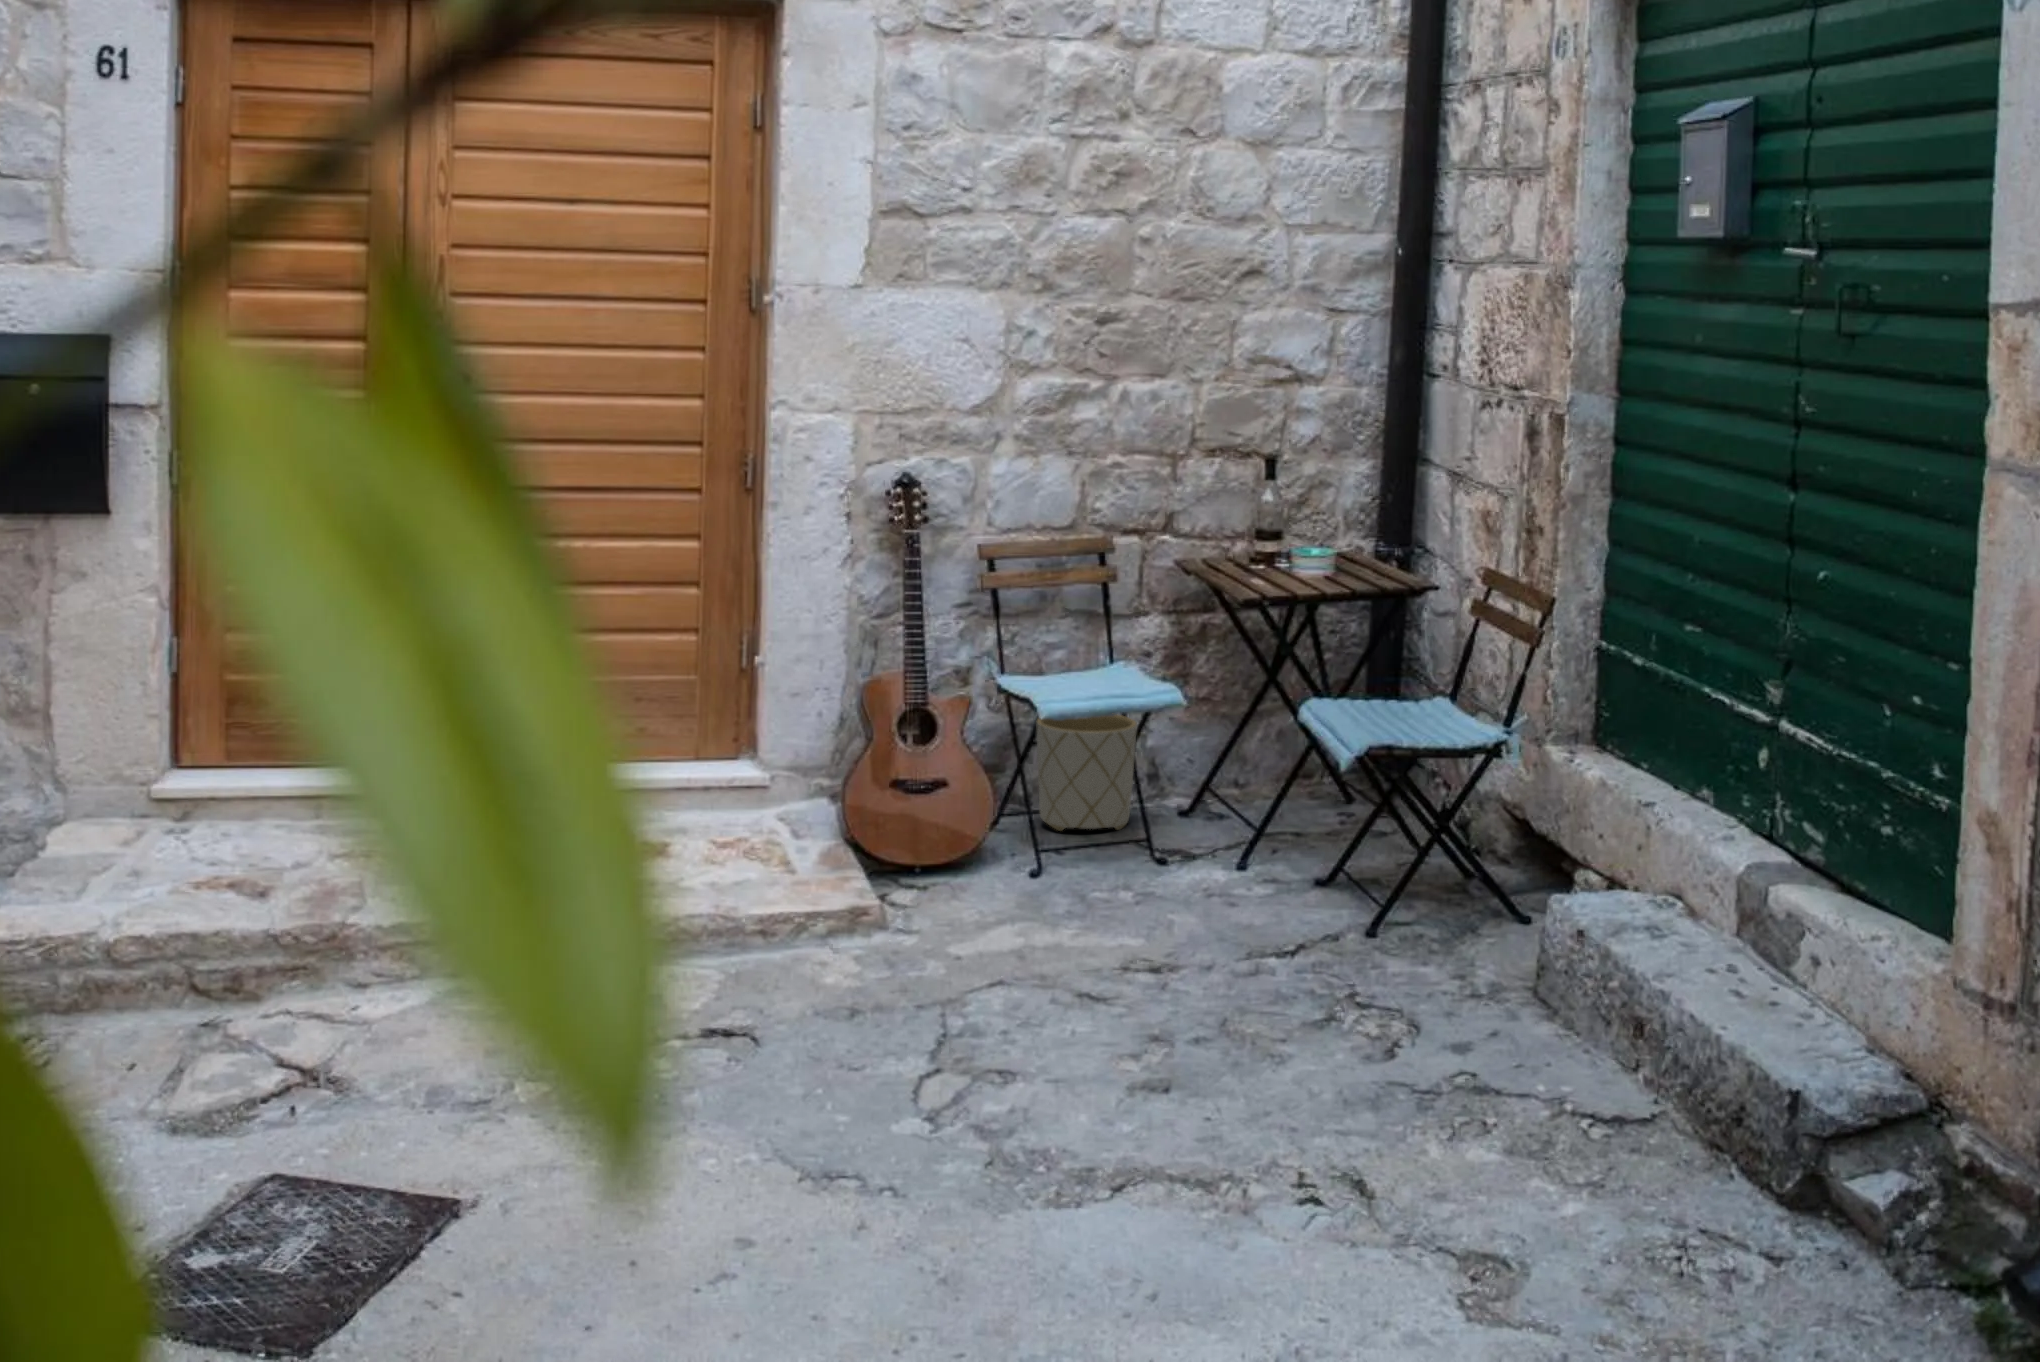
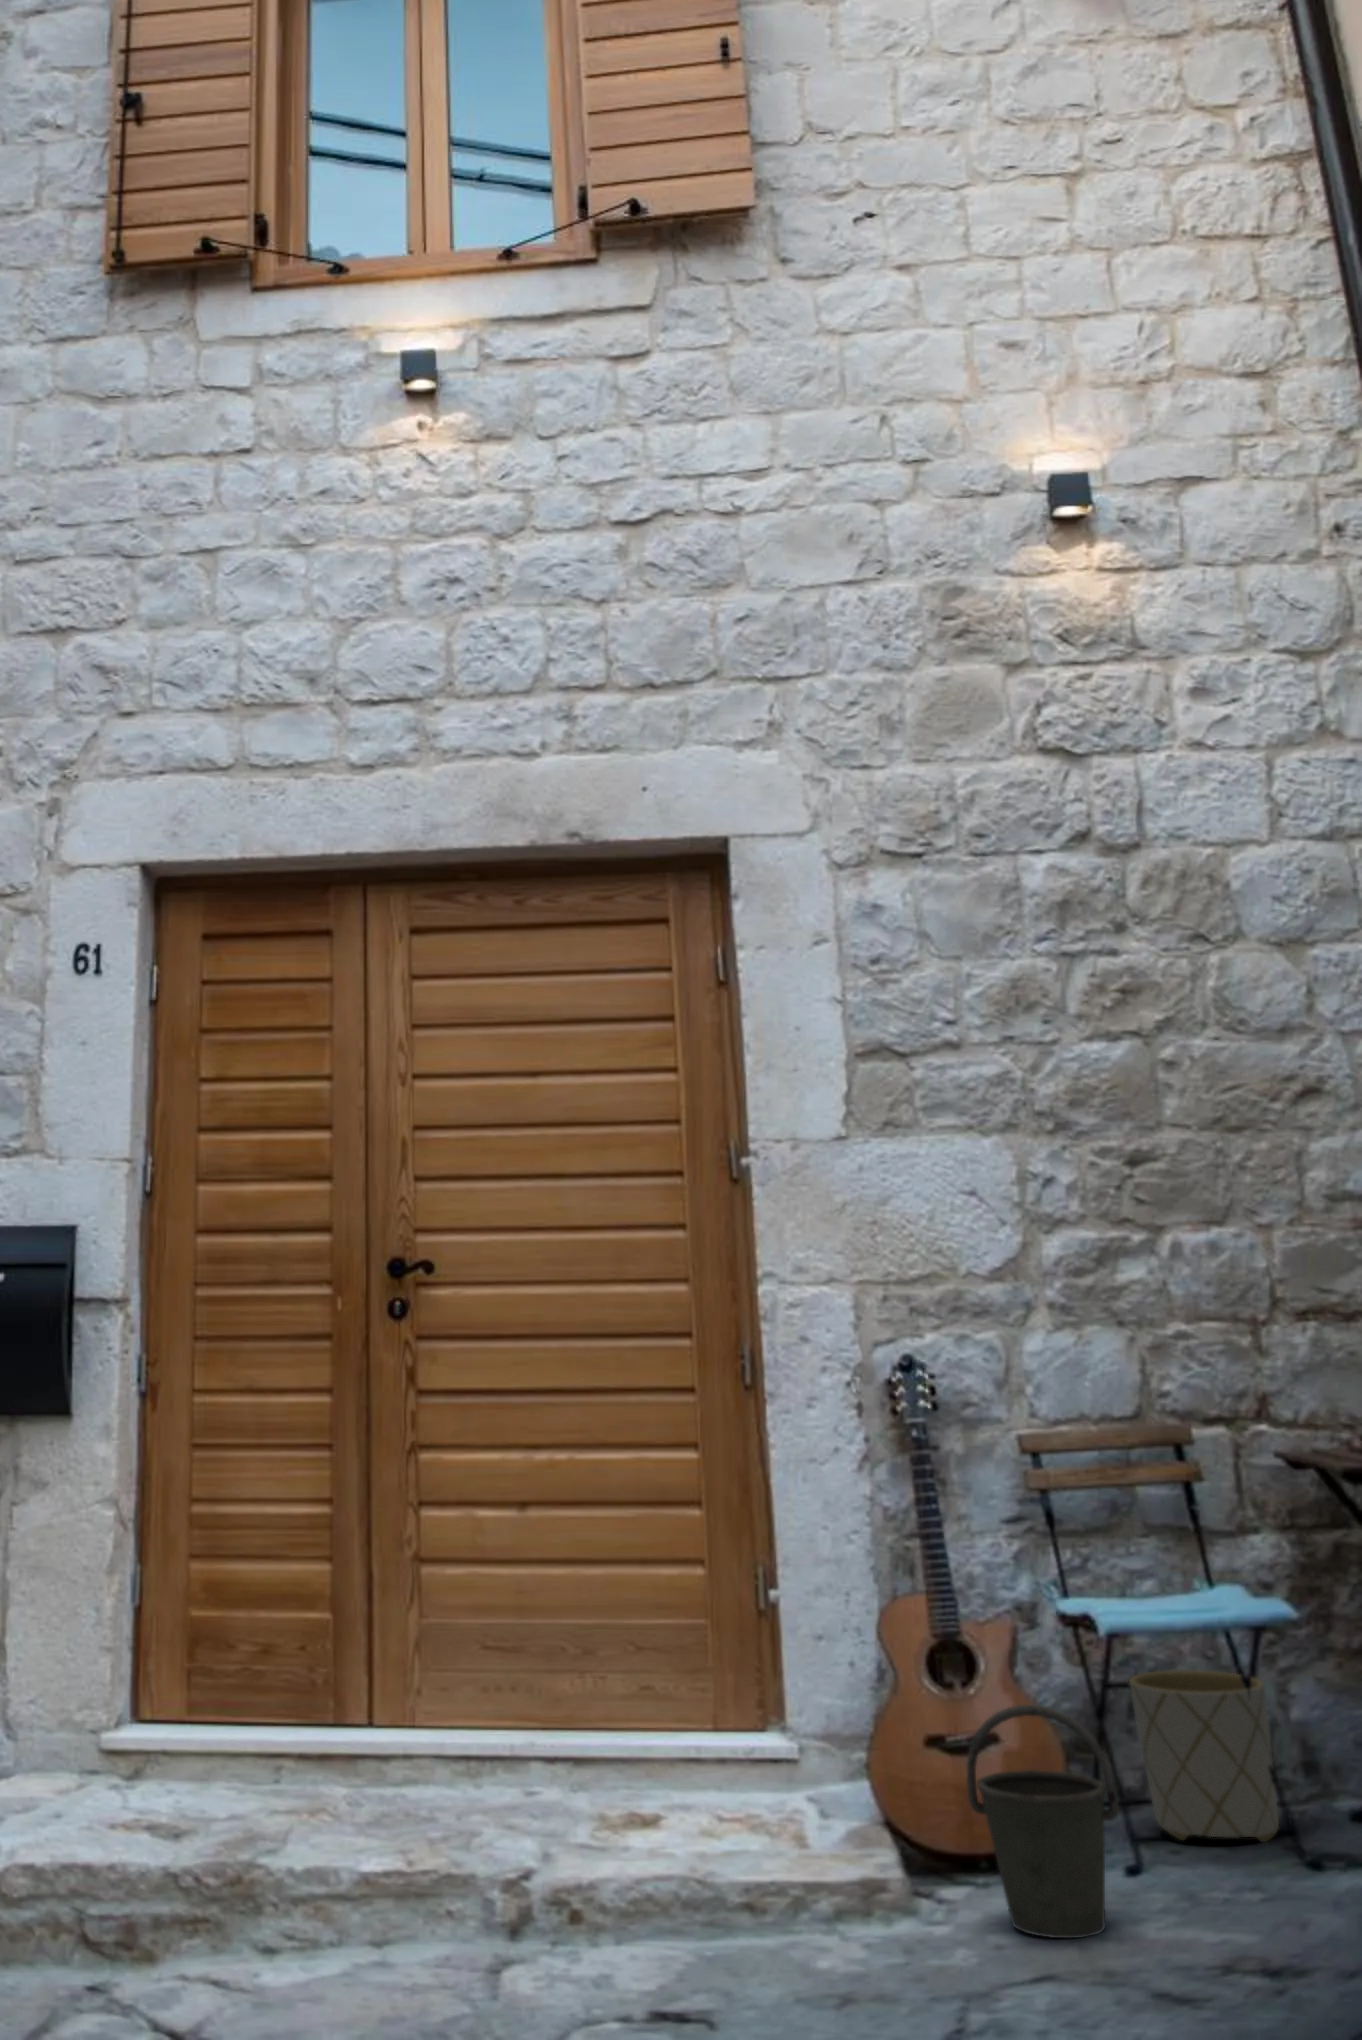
bucket: none [931,755,1041,909] -> present [967,1705,1119,1938]

